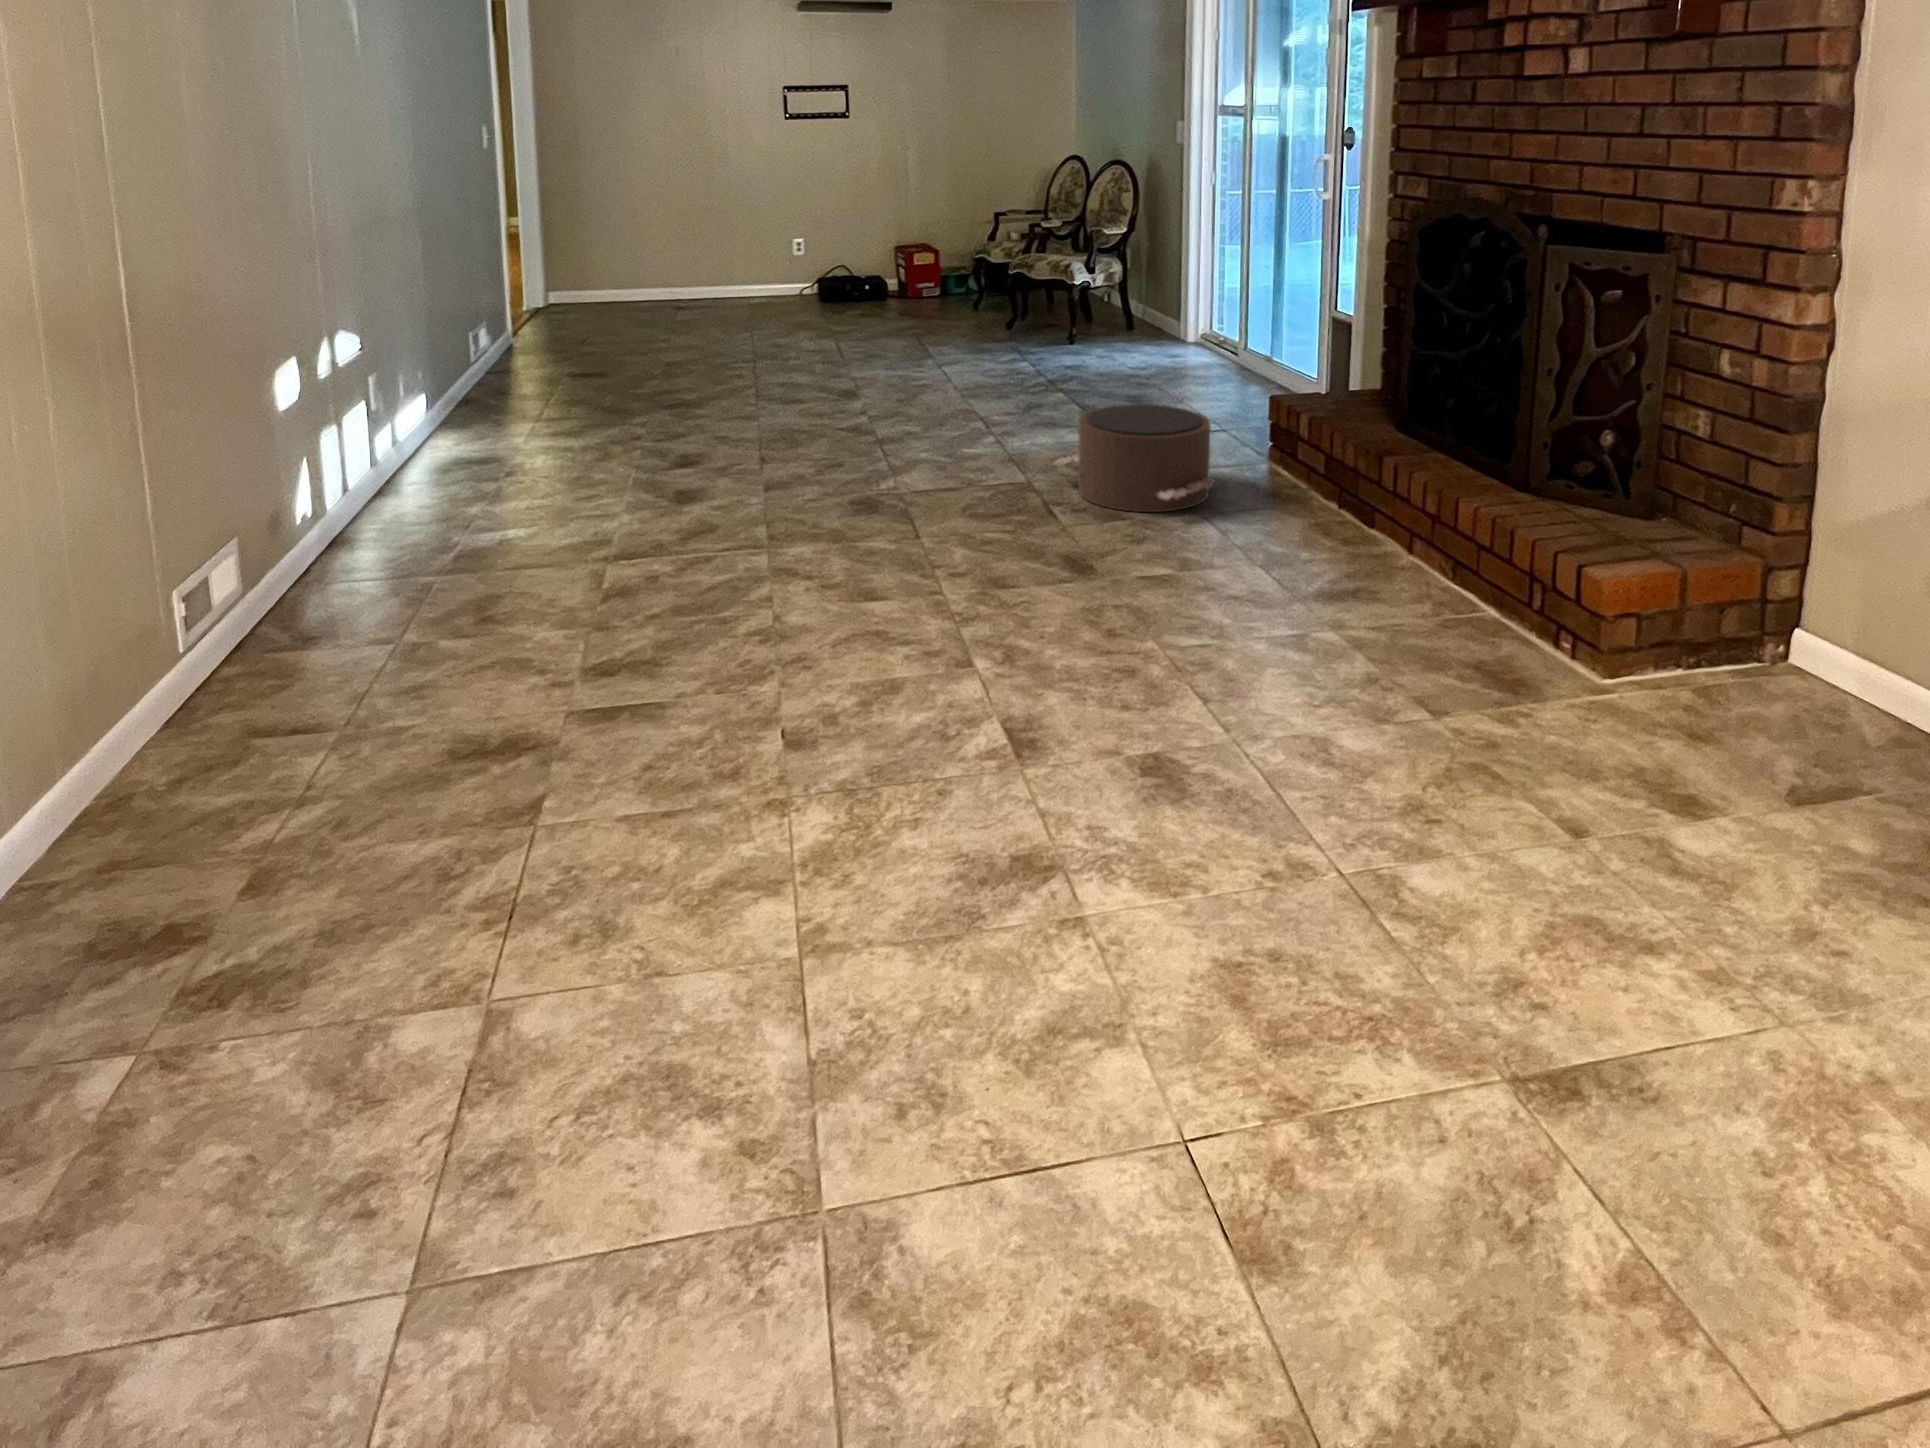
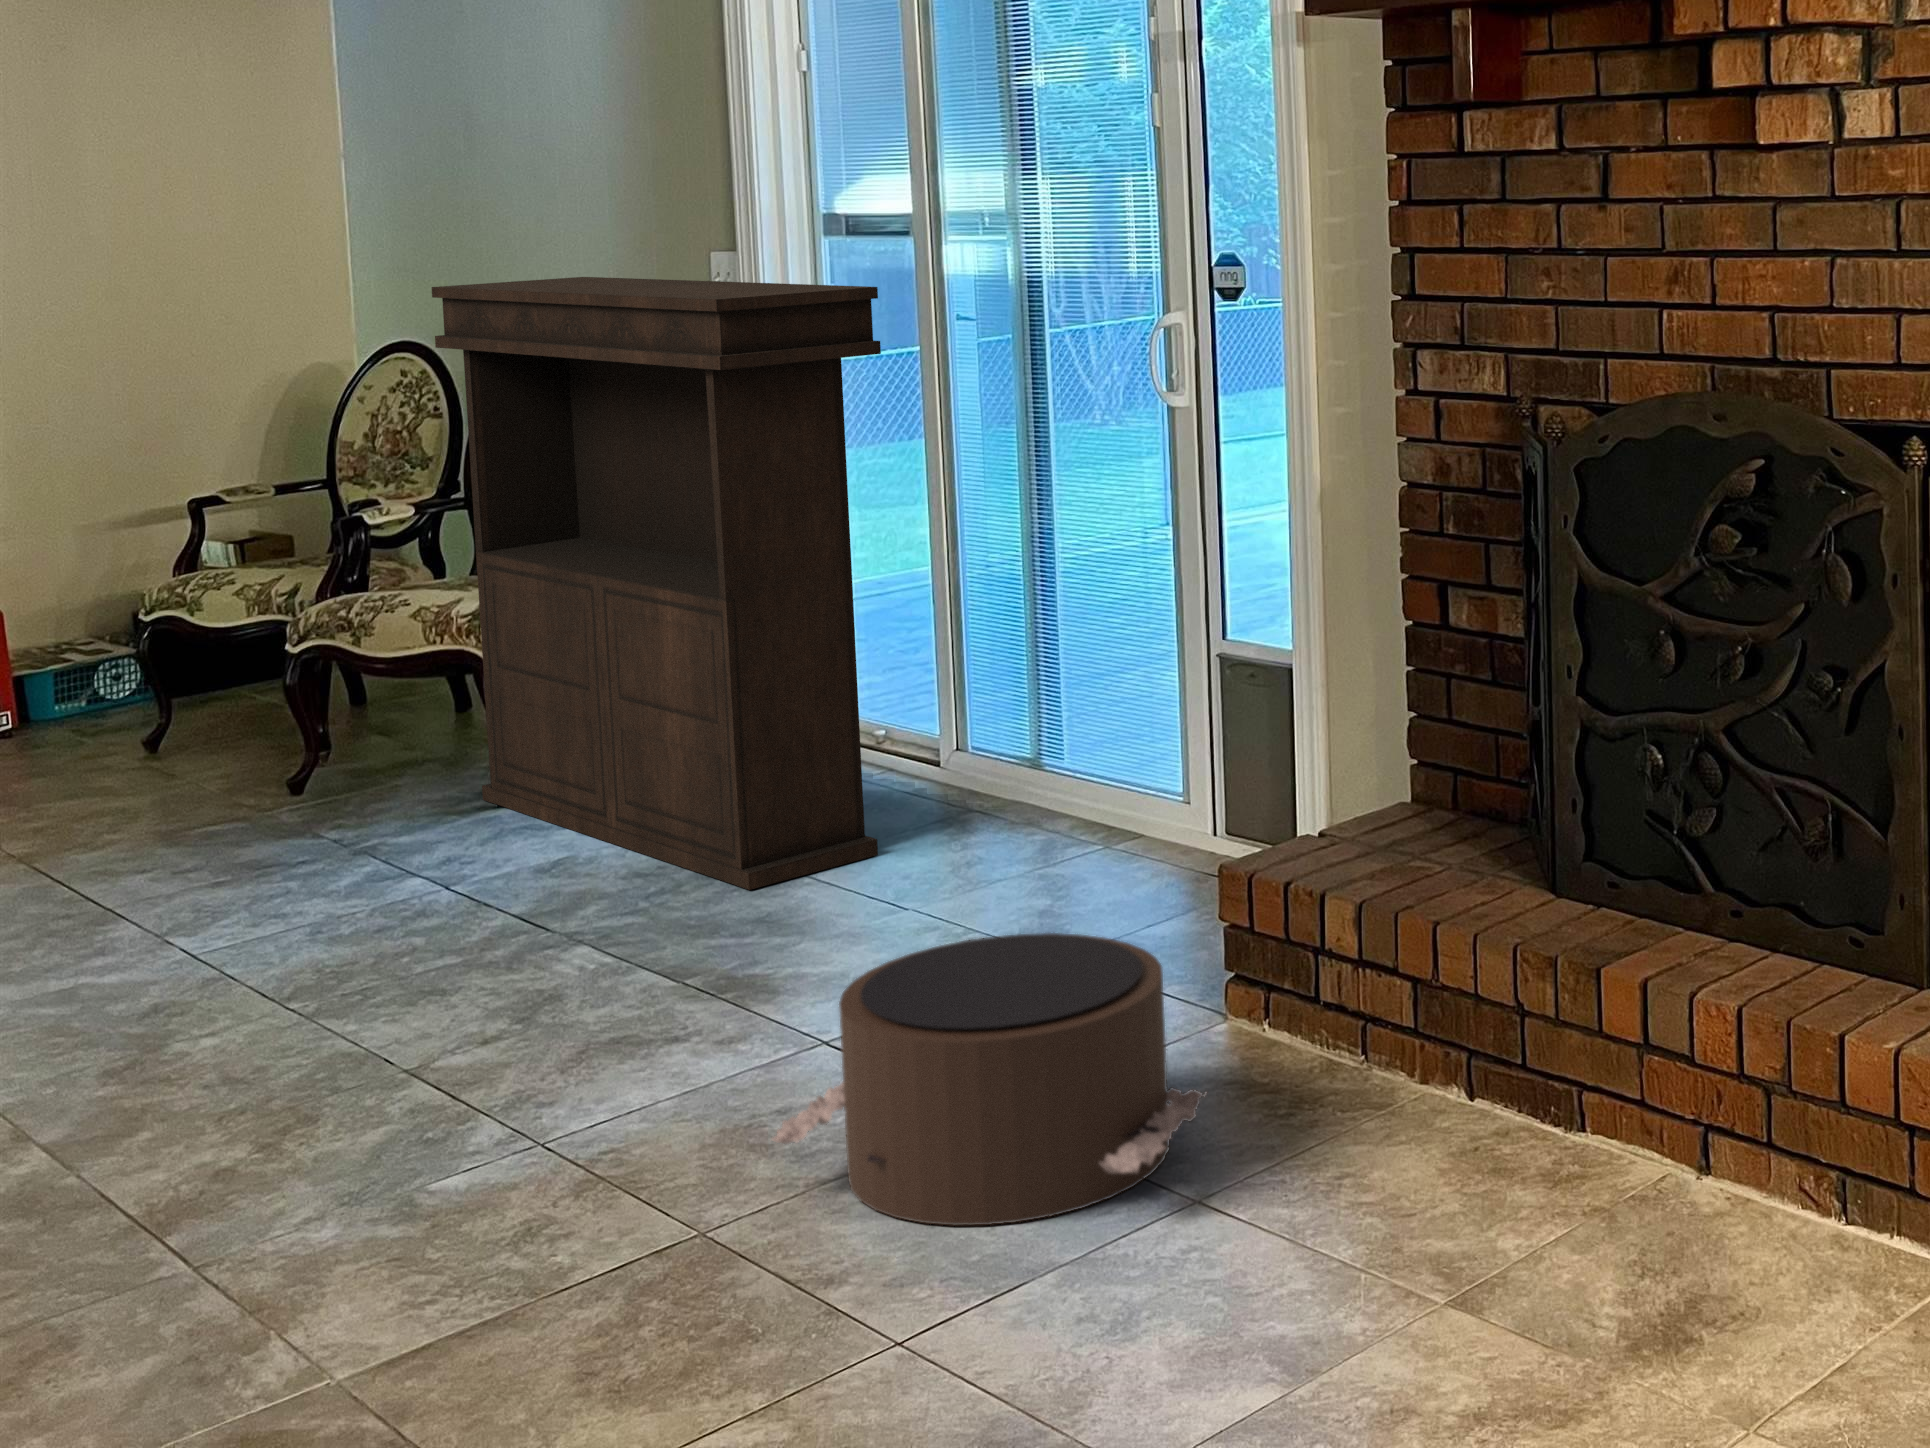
console table: none [1055,129,1203,389] -> present [432,277,881,890]

